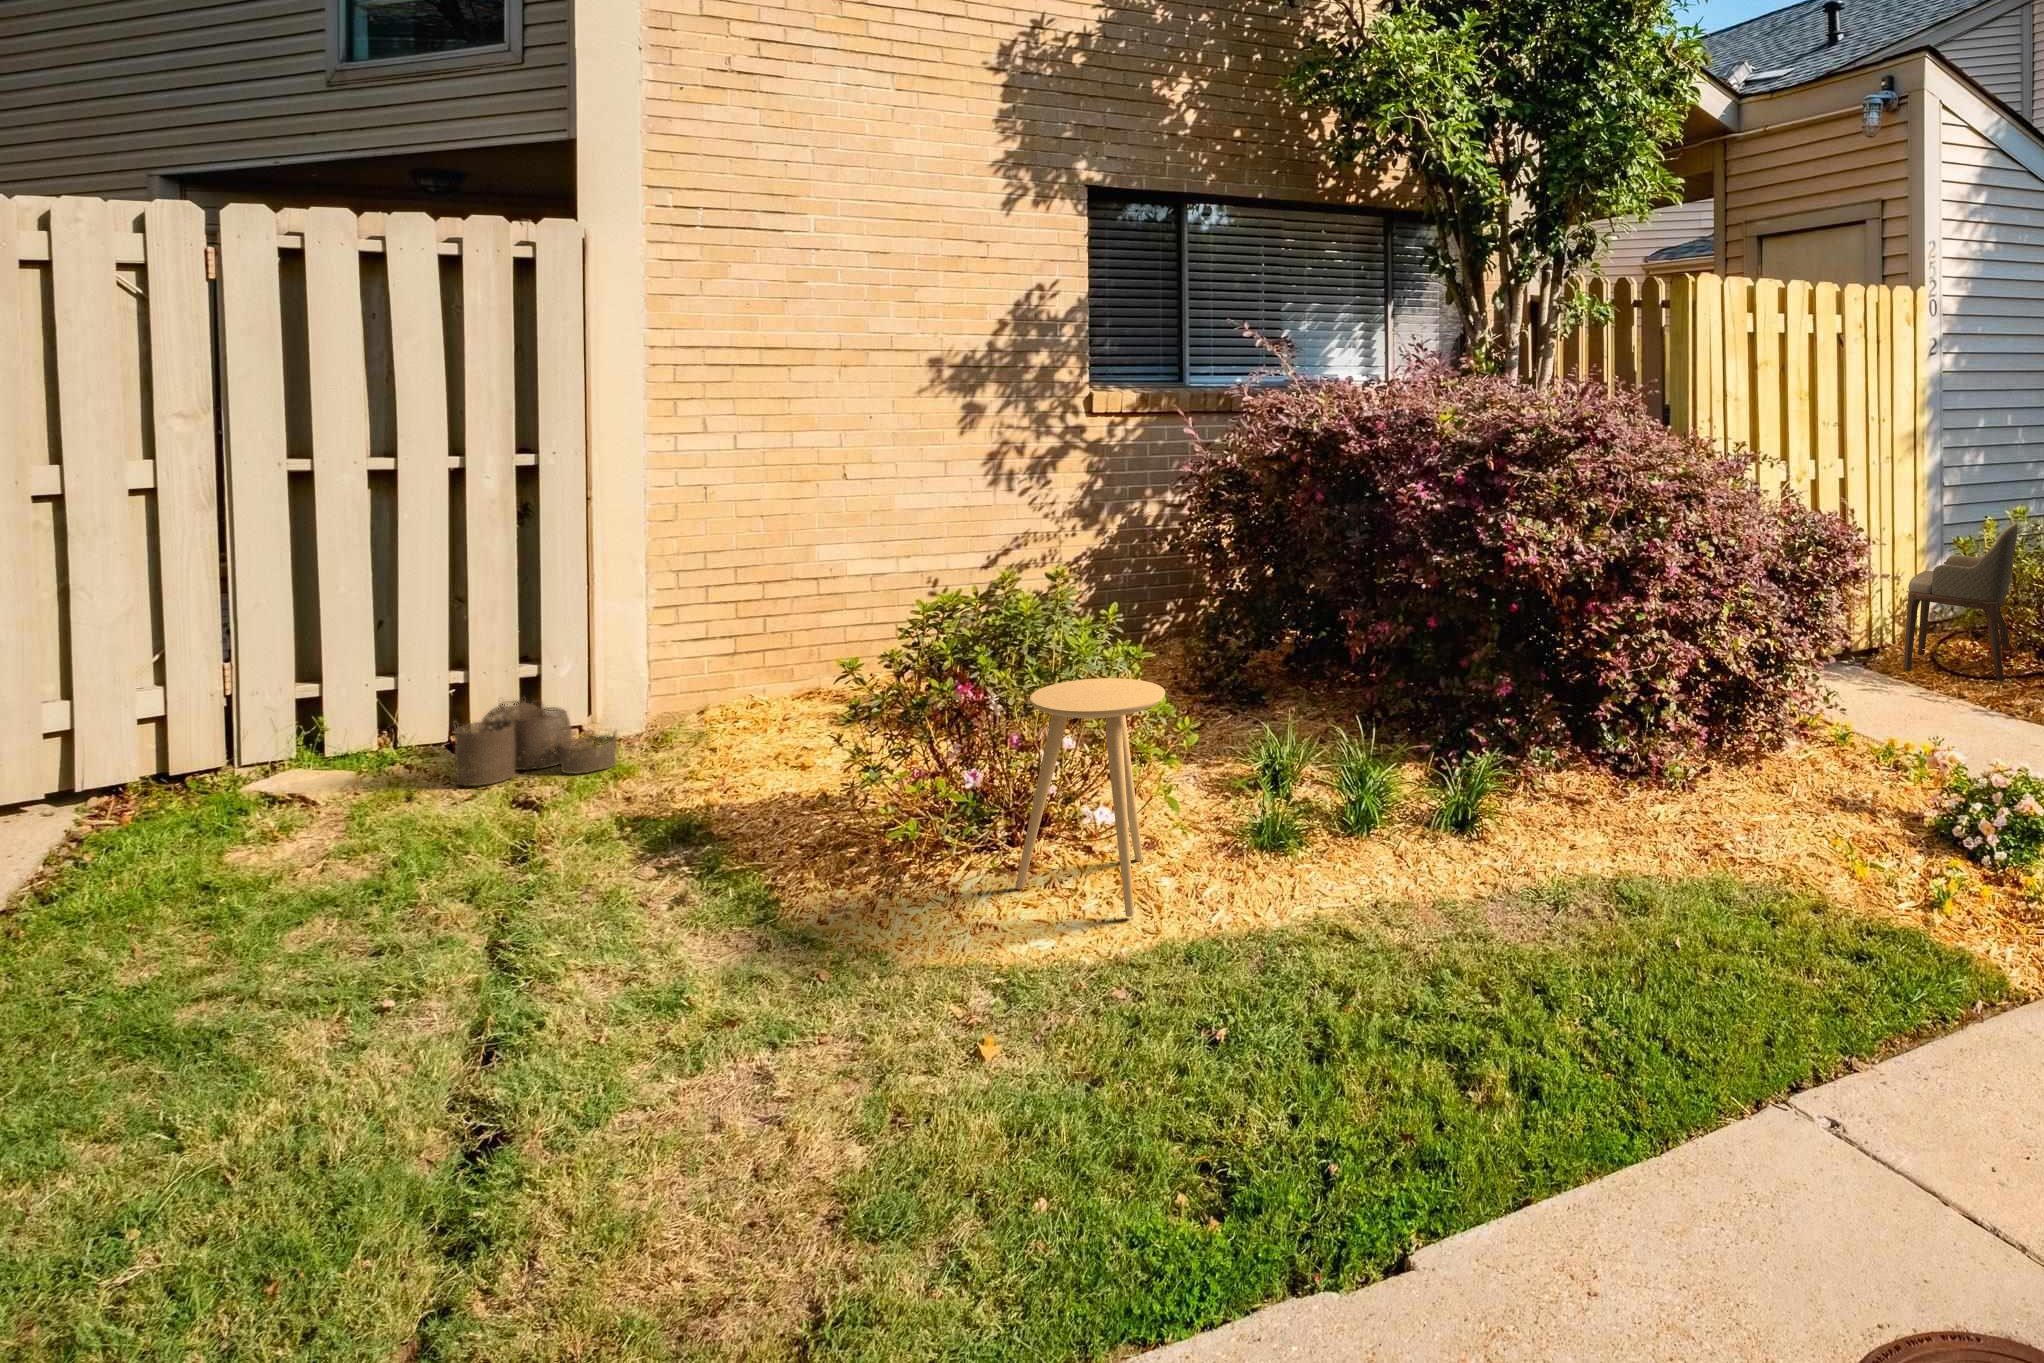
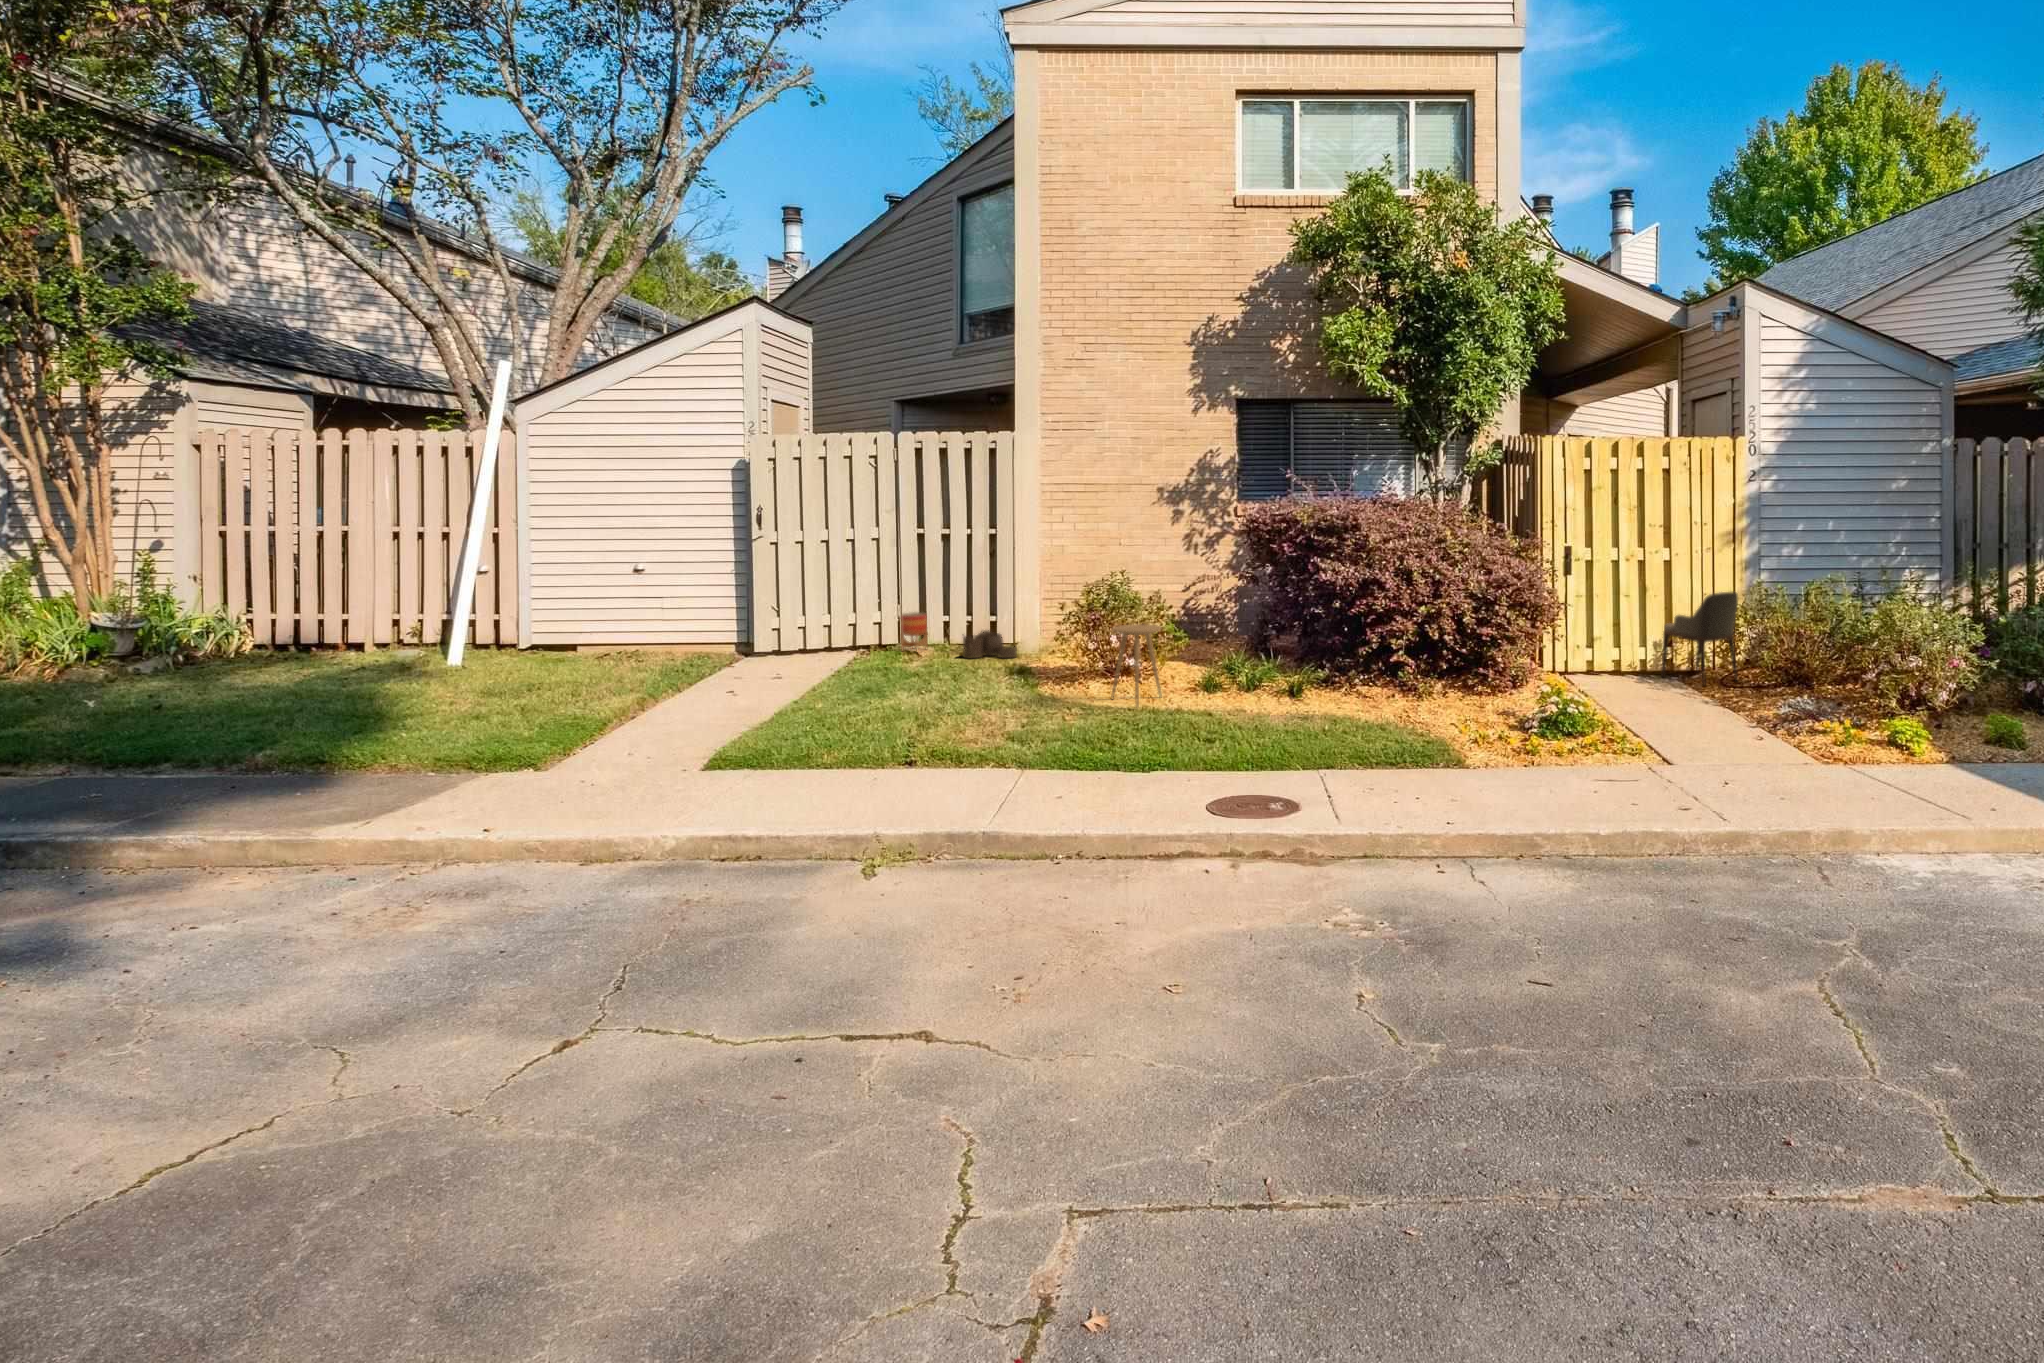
planter: none [243,675,335,789] -> present [901,612,928,650]

